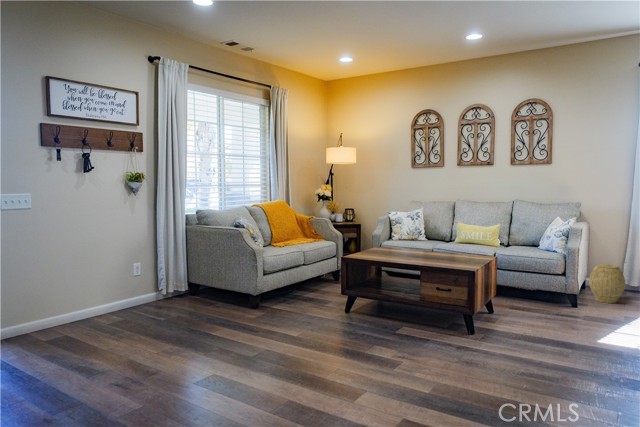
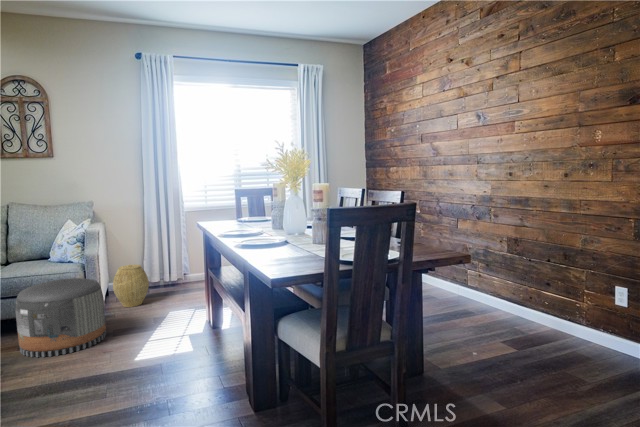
pouf: none [511,263,578,321] -> present [15,278,106,357]

